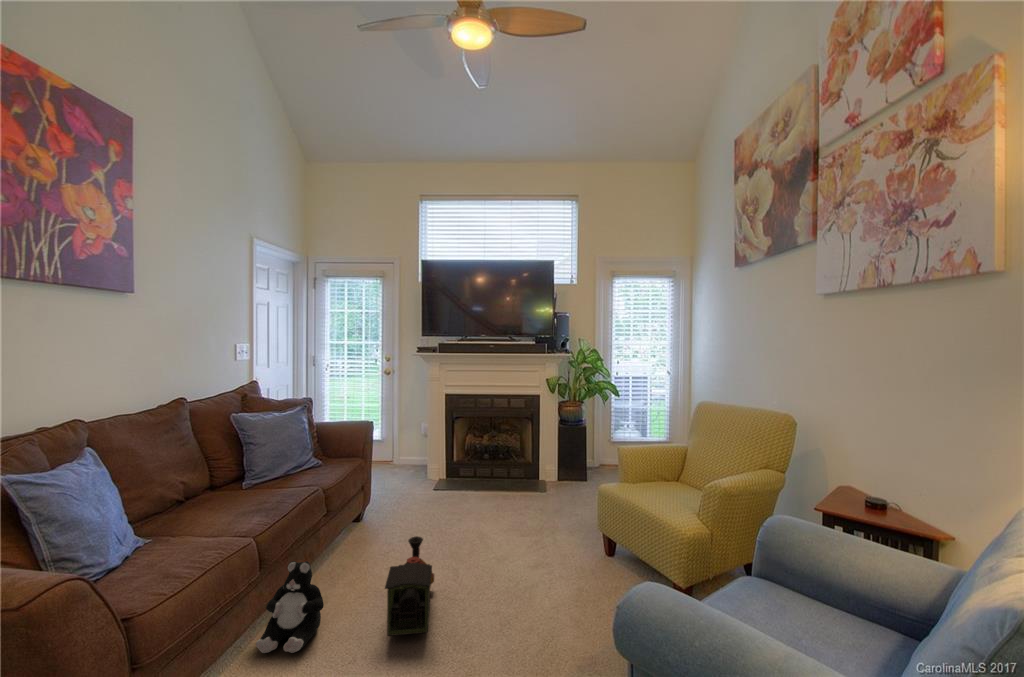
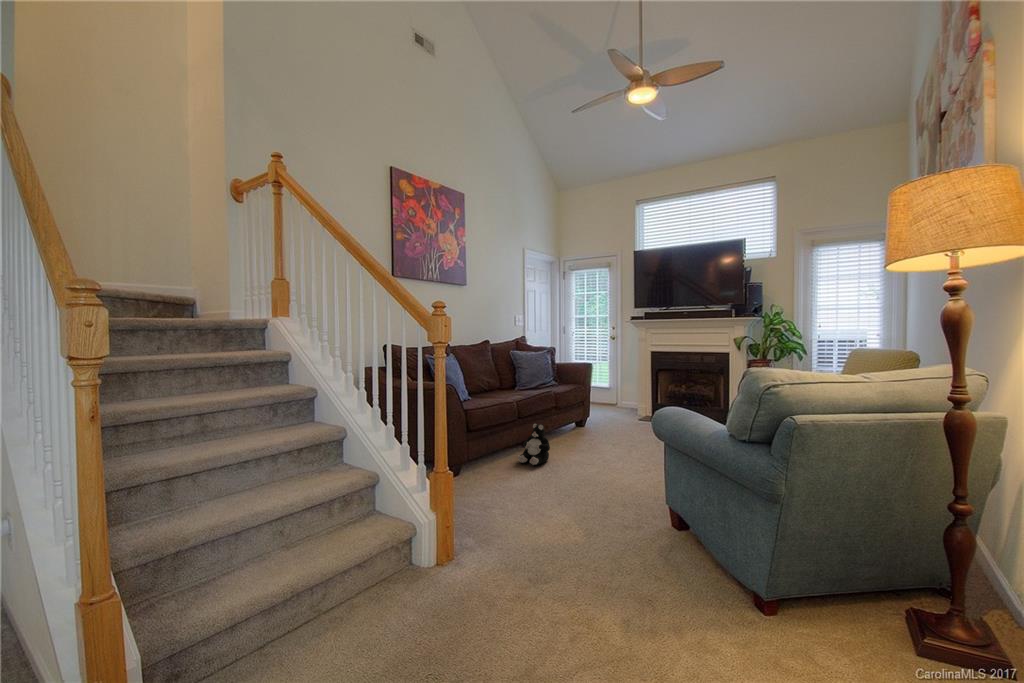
toy train: present [385,536,434,636] -> none [579,426,616,472]

